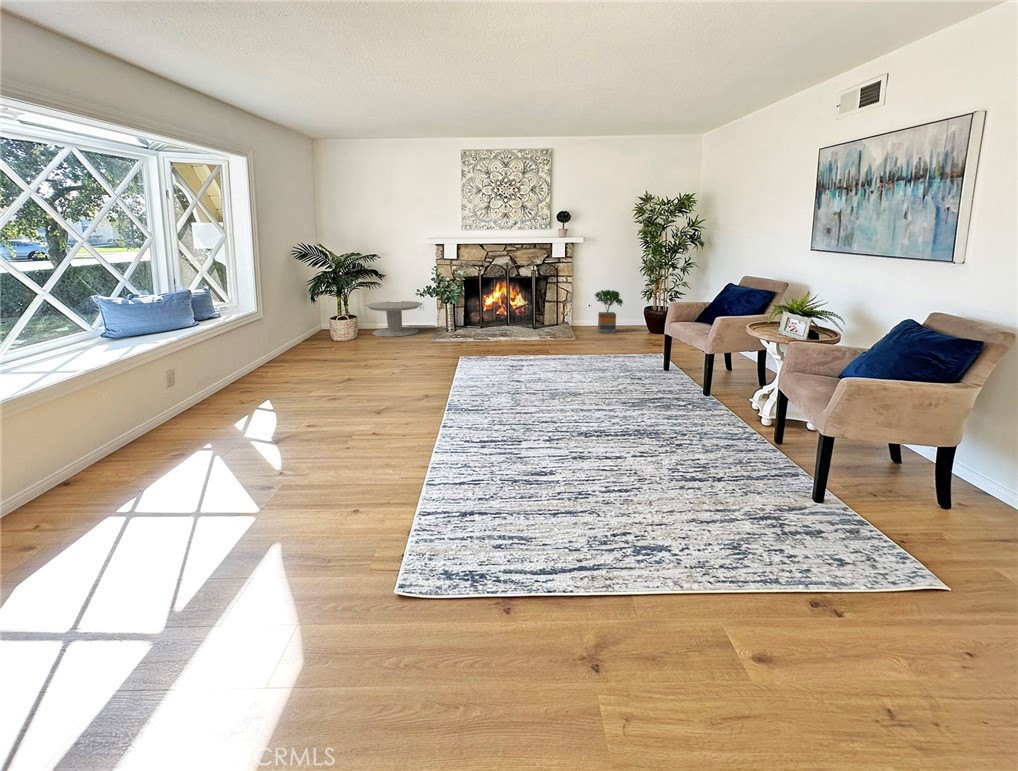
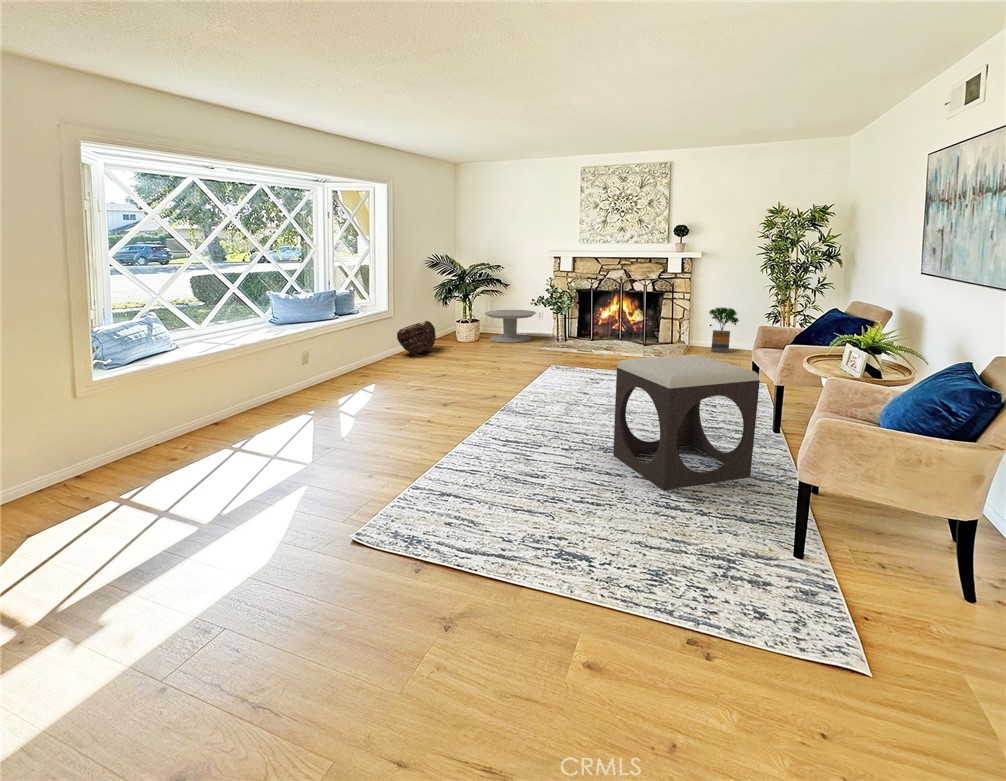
basket: none [281,317,323,355] -> present [397,321,436,354]
footstool: none [598,334,738,467] -> present [613,354,760,490]

